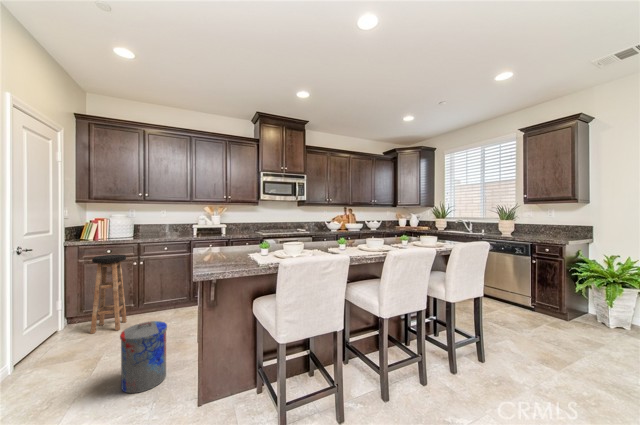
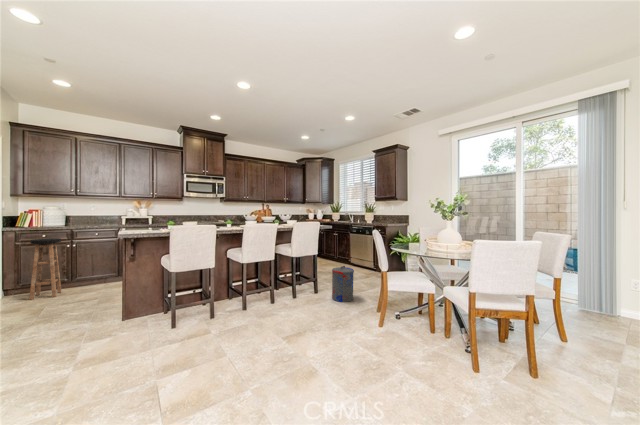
trash can: present [120,321,167,393] -> present [332,266,354,302]

